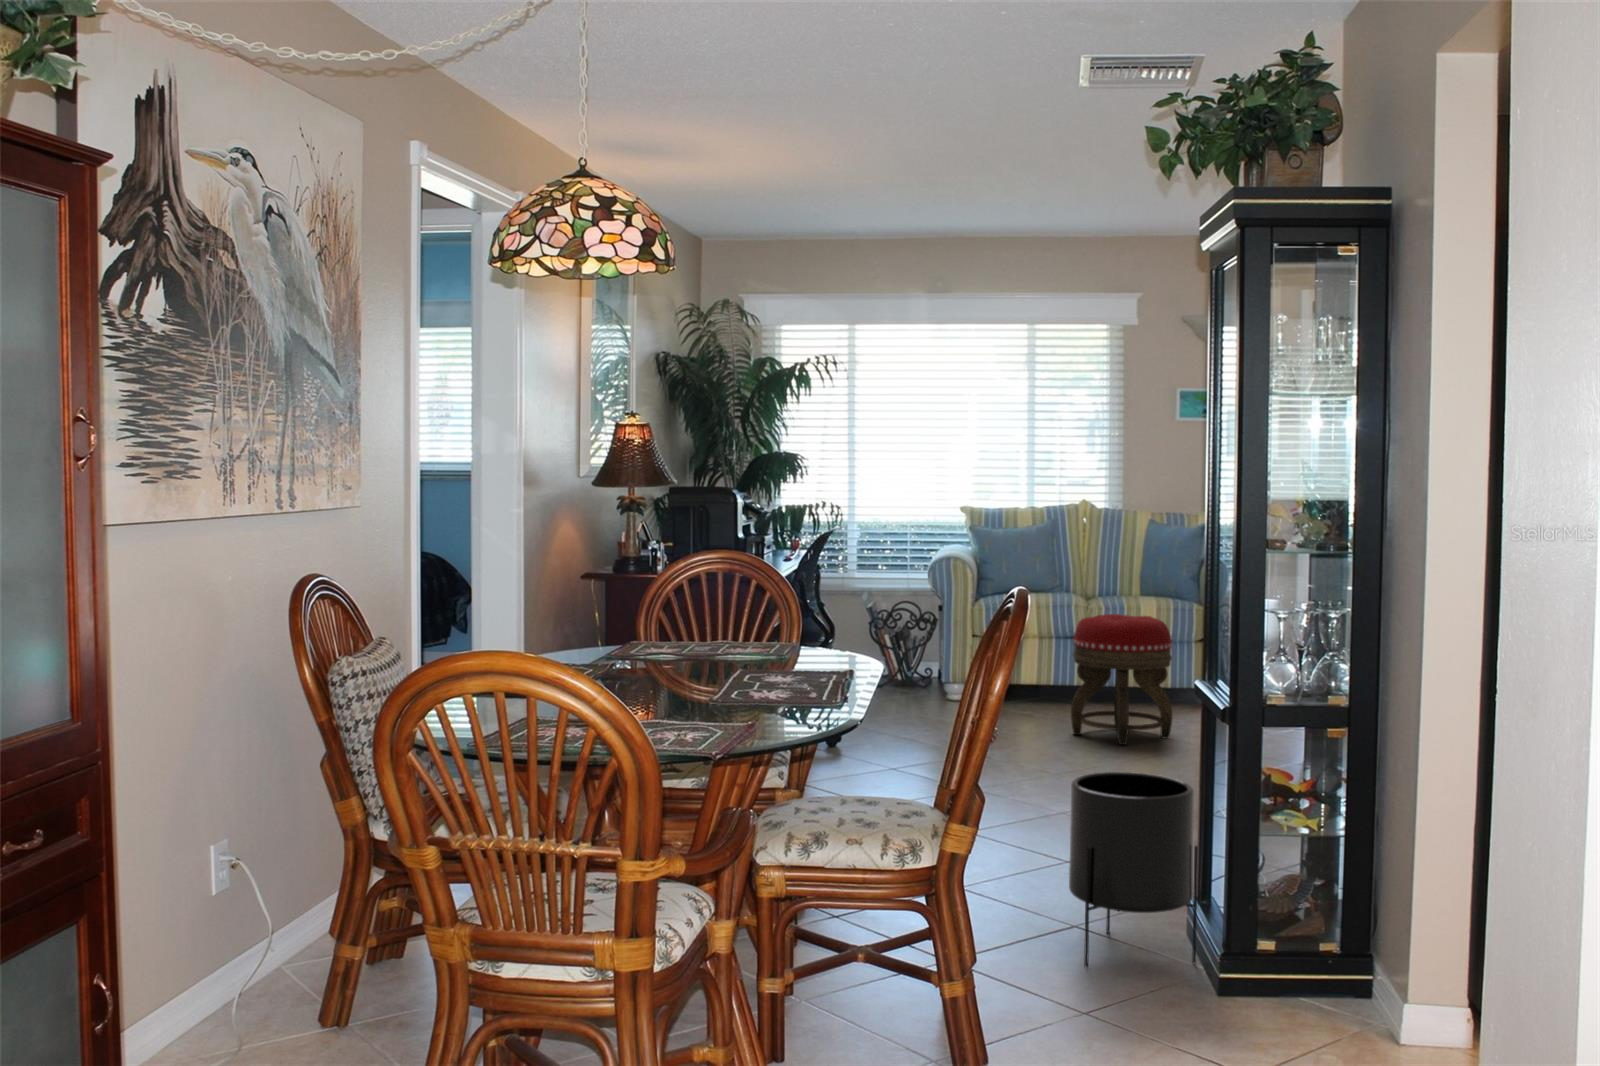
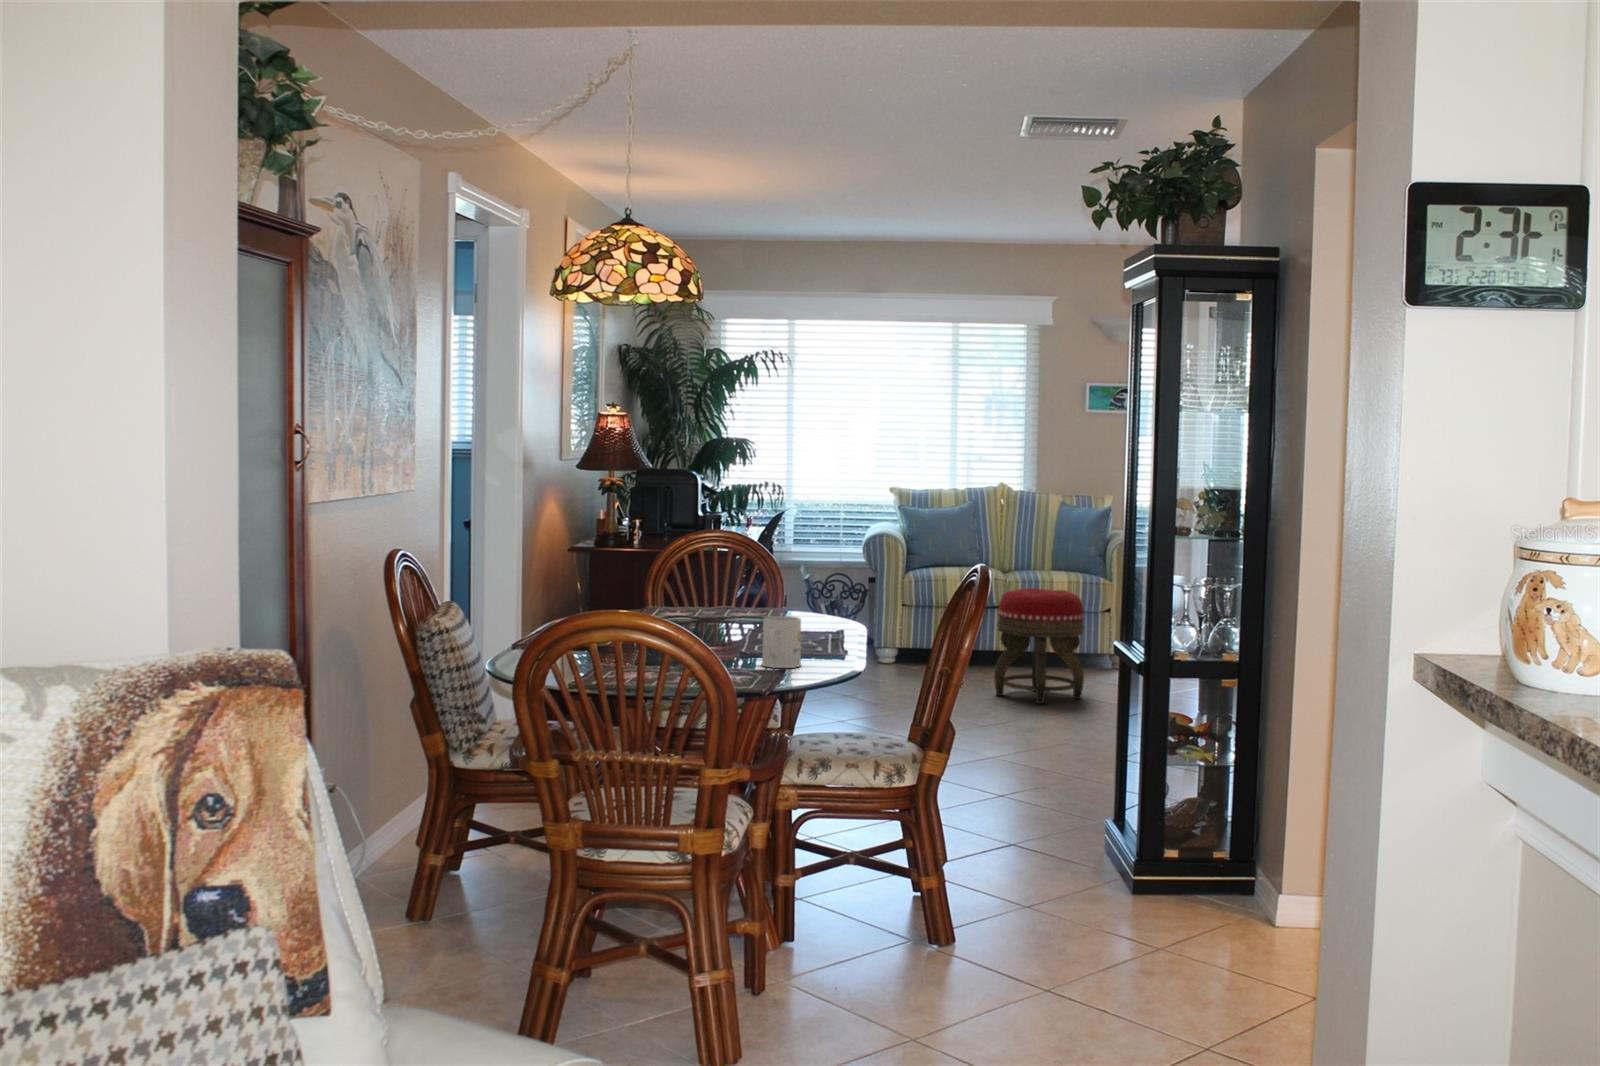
mug: none [726,654,777,721] -> present [762,616,801,668]
planter: present [1069,772,1198,967] -> none [1010,718,1116,877]

